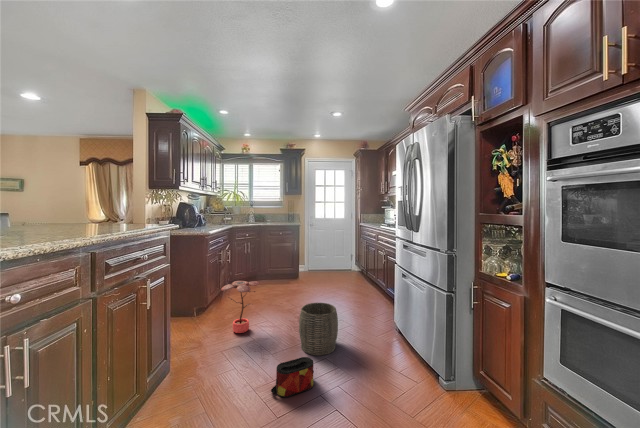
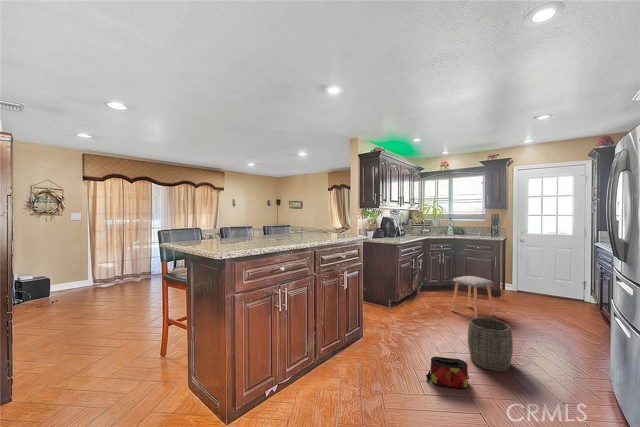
stool: none [264,262,302,306] -> present [451,276,494,318]
potted plant: present [221,281,259,333] -> none [404,285,438,330]

